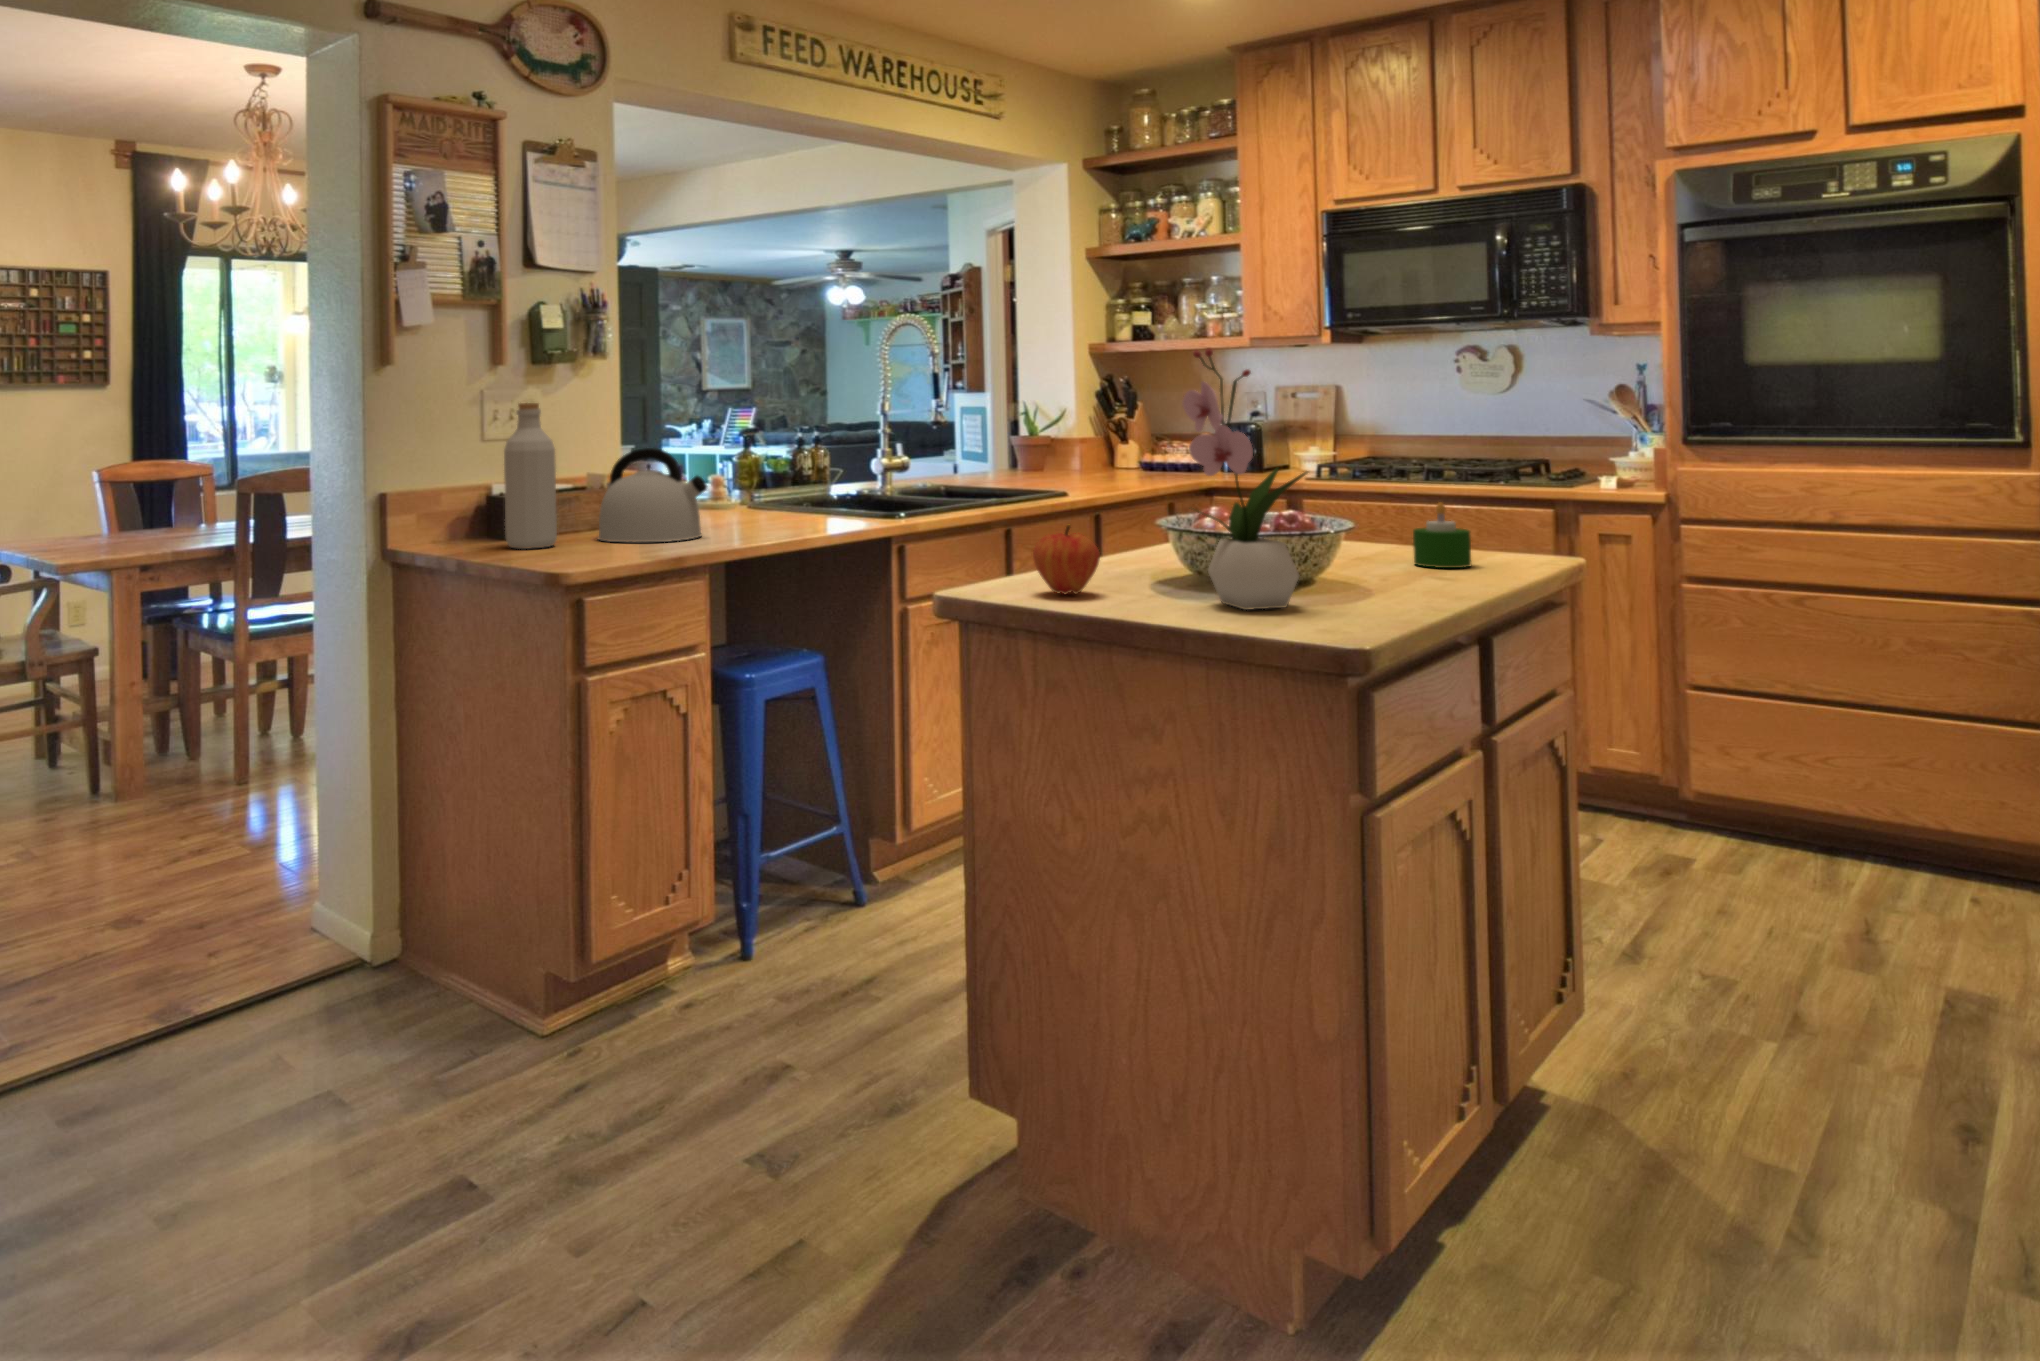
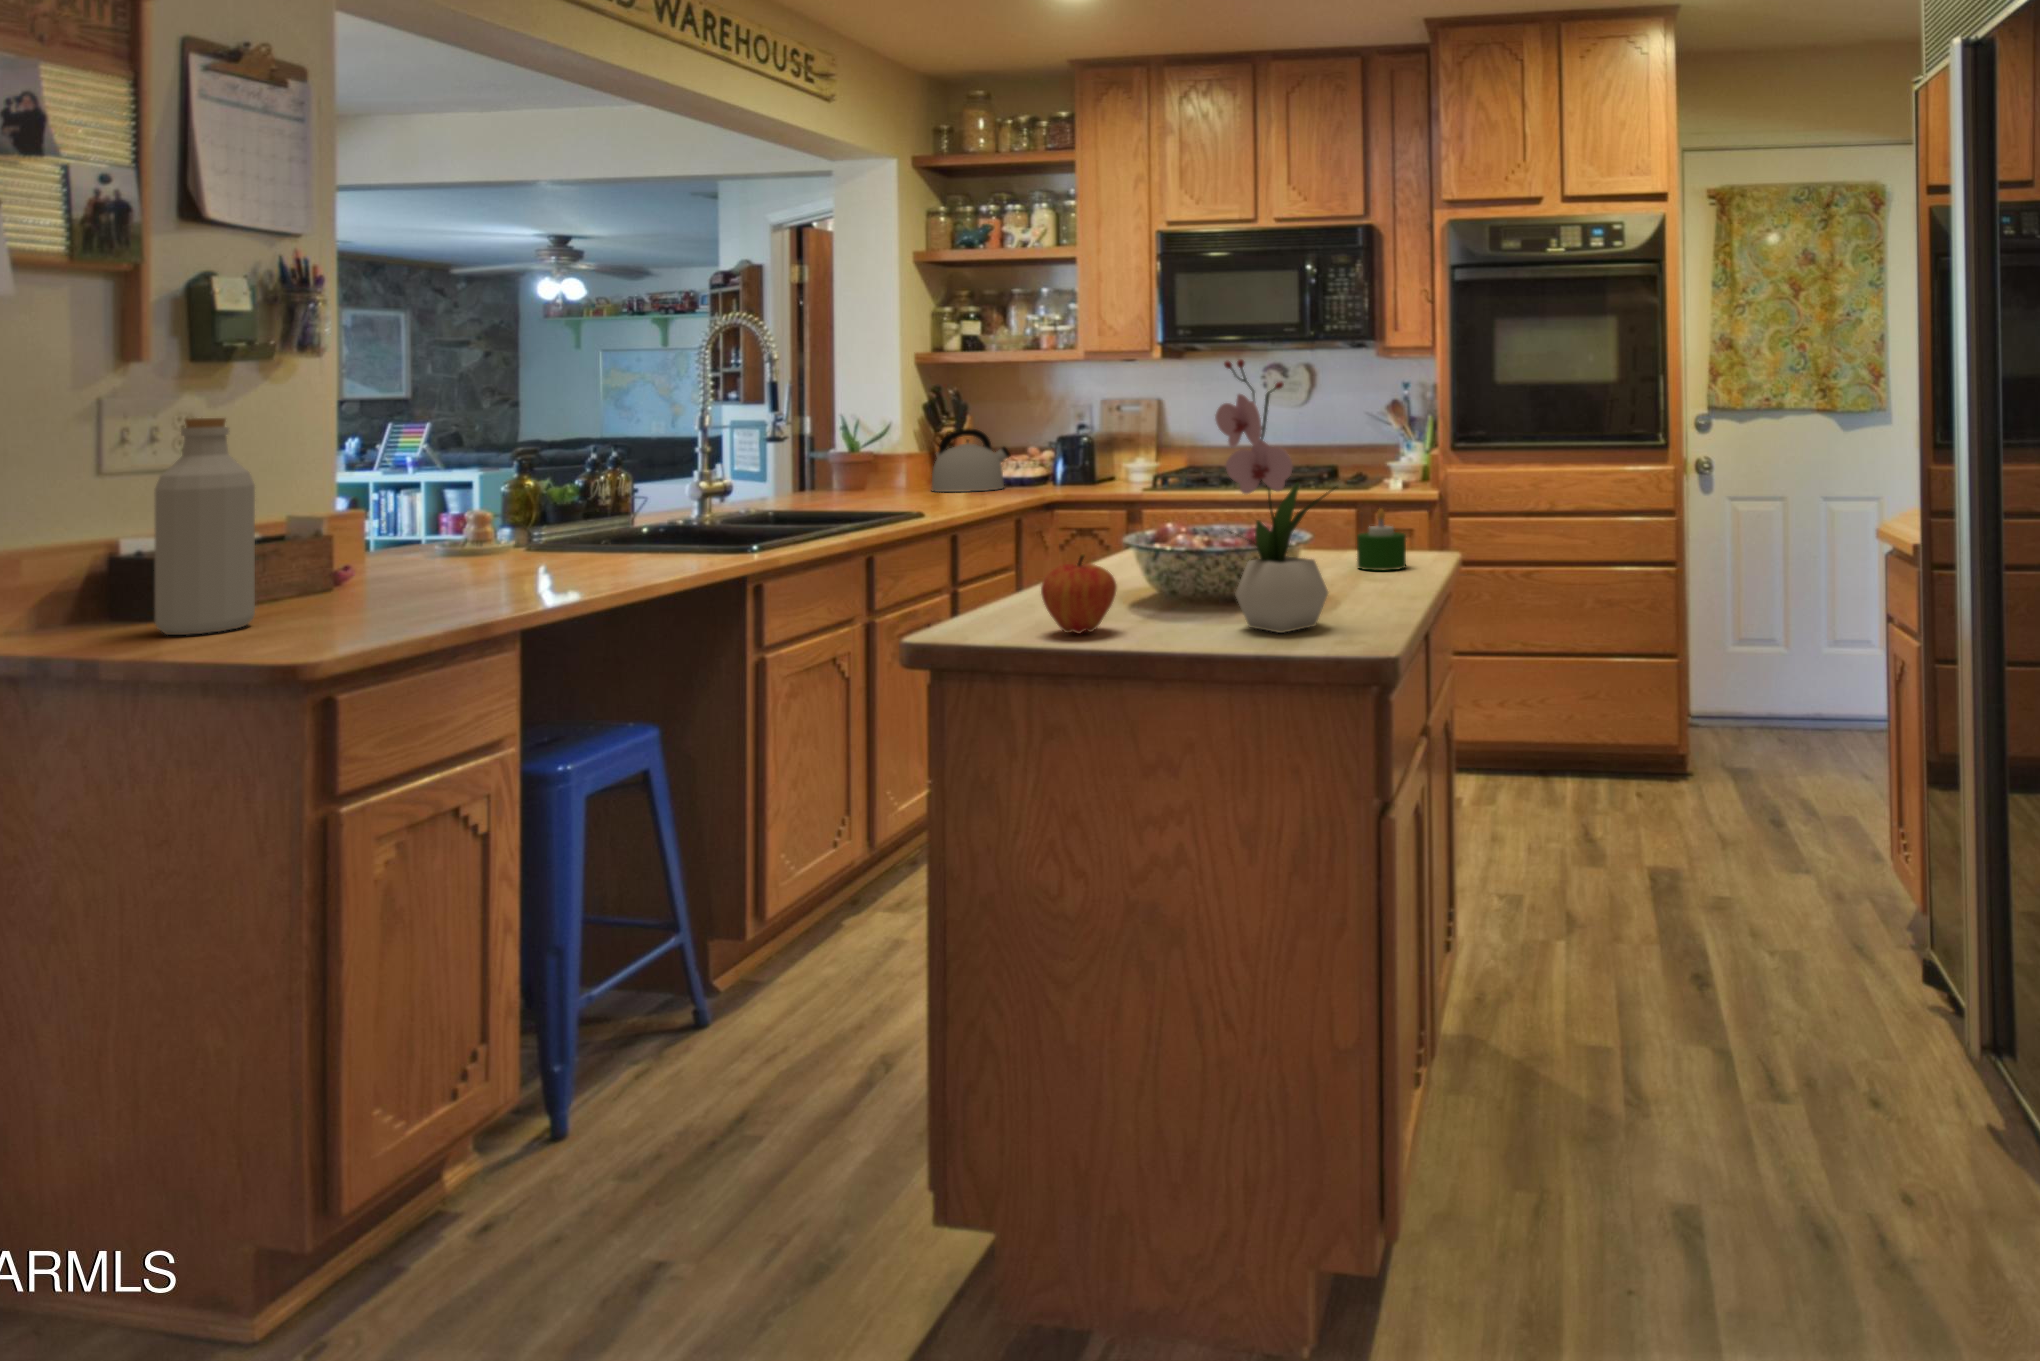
kettle: present [598,448,707,542] -> present [932,428,1010,492]

